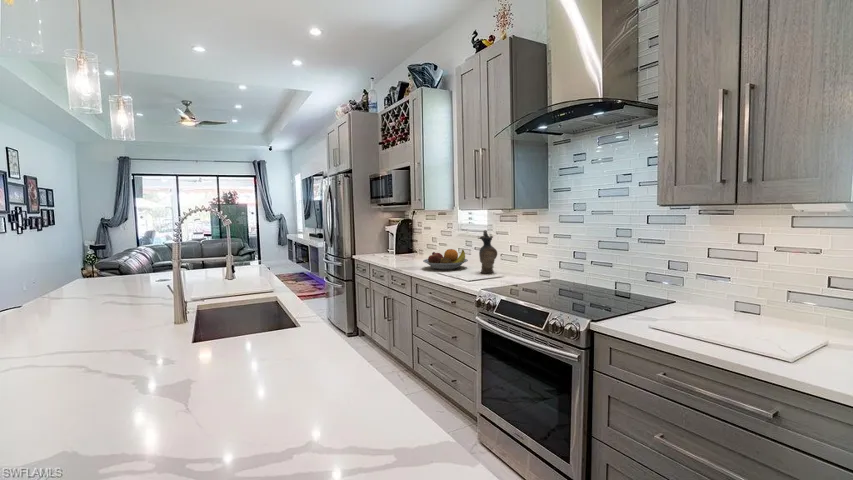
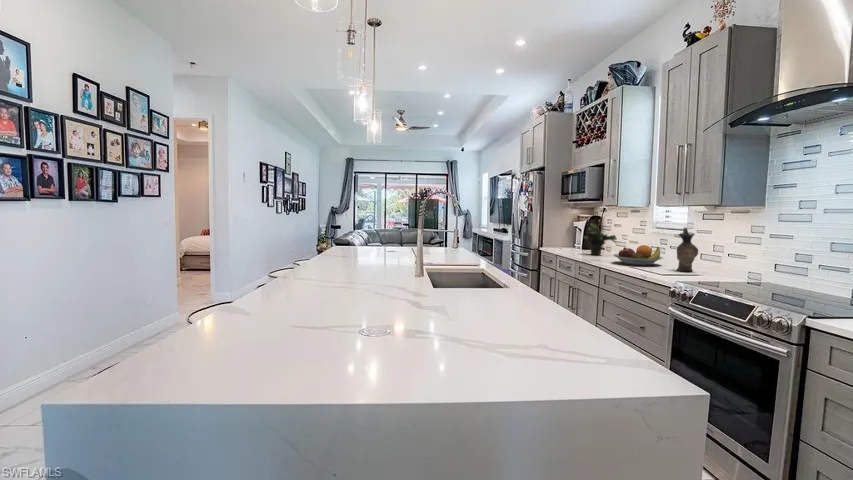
potted plant: none [395,228,427,260] -> present [584,224,617,255]

